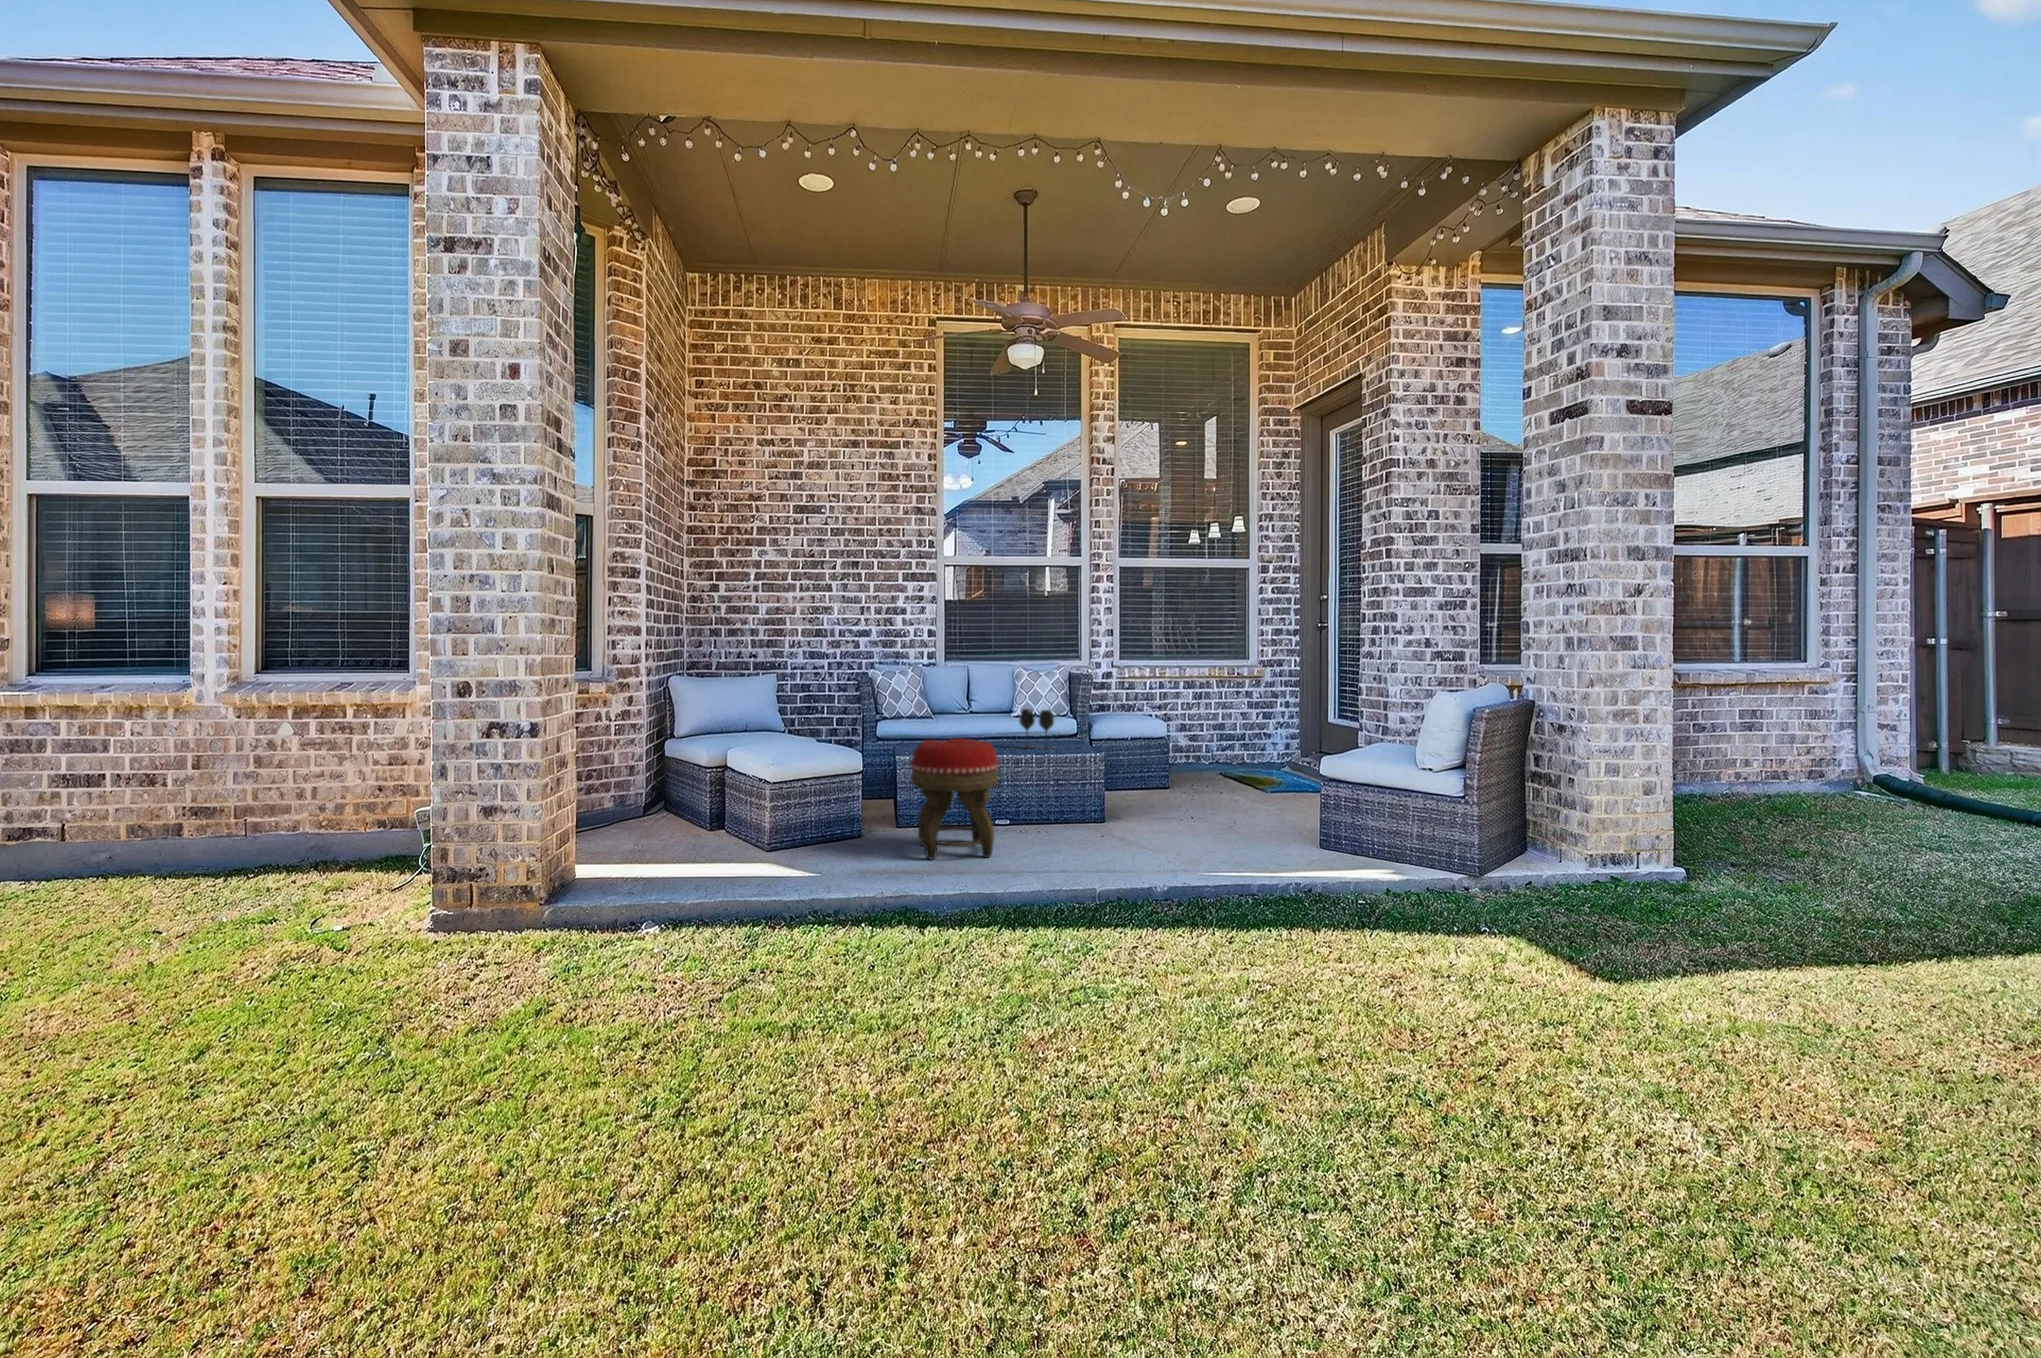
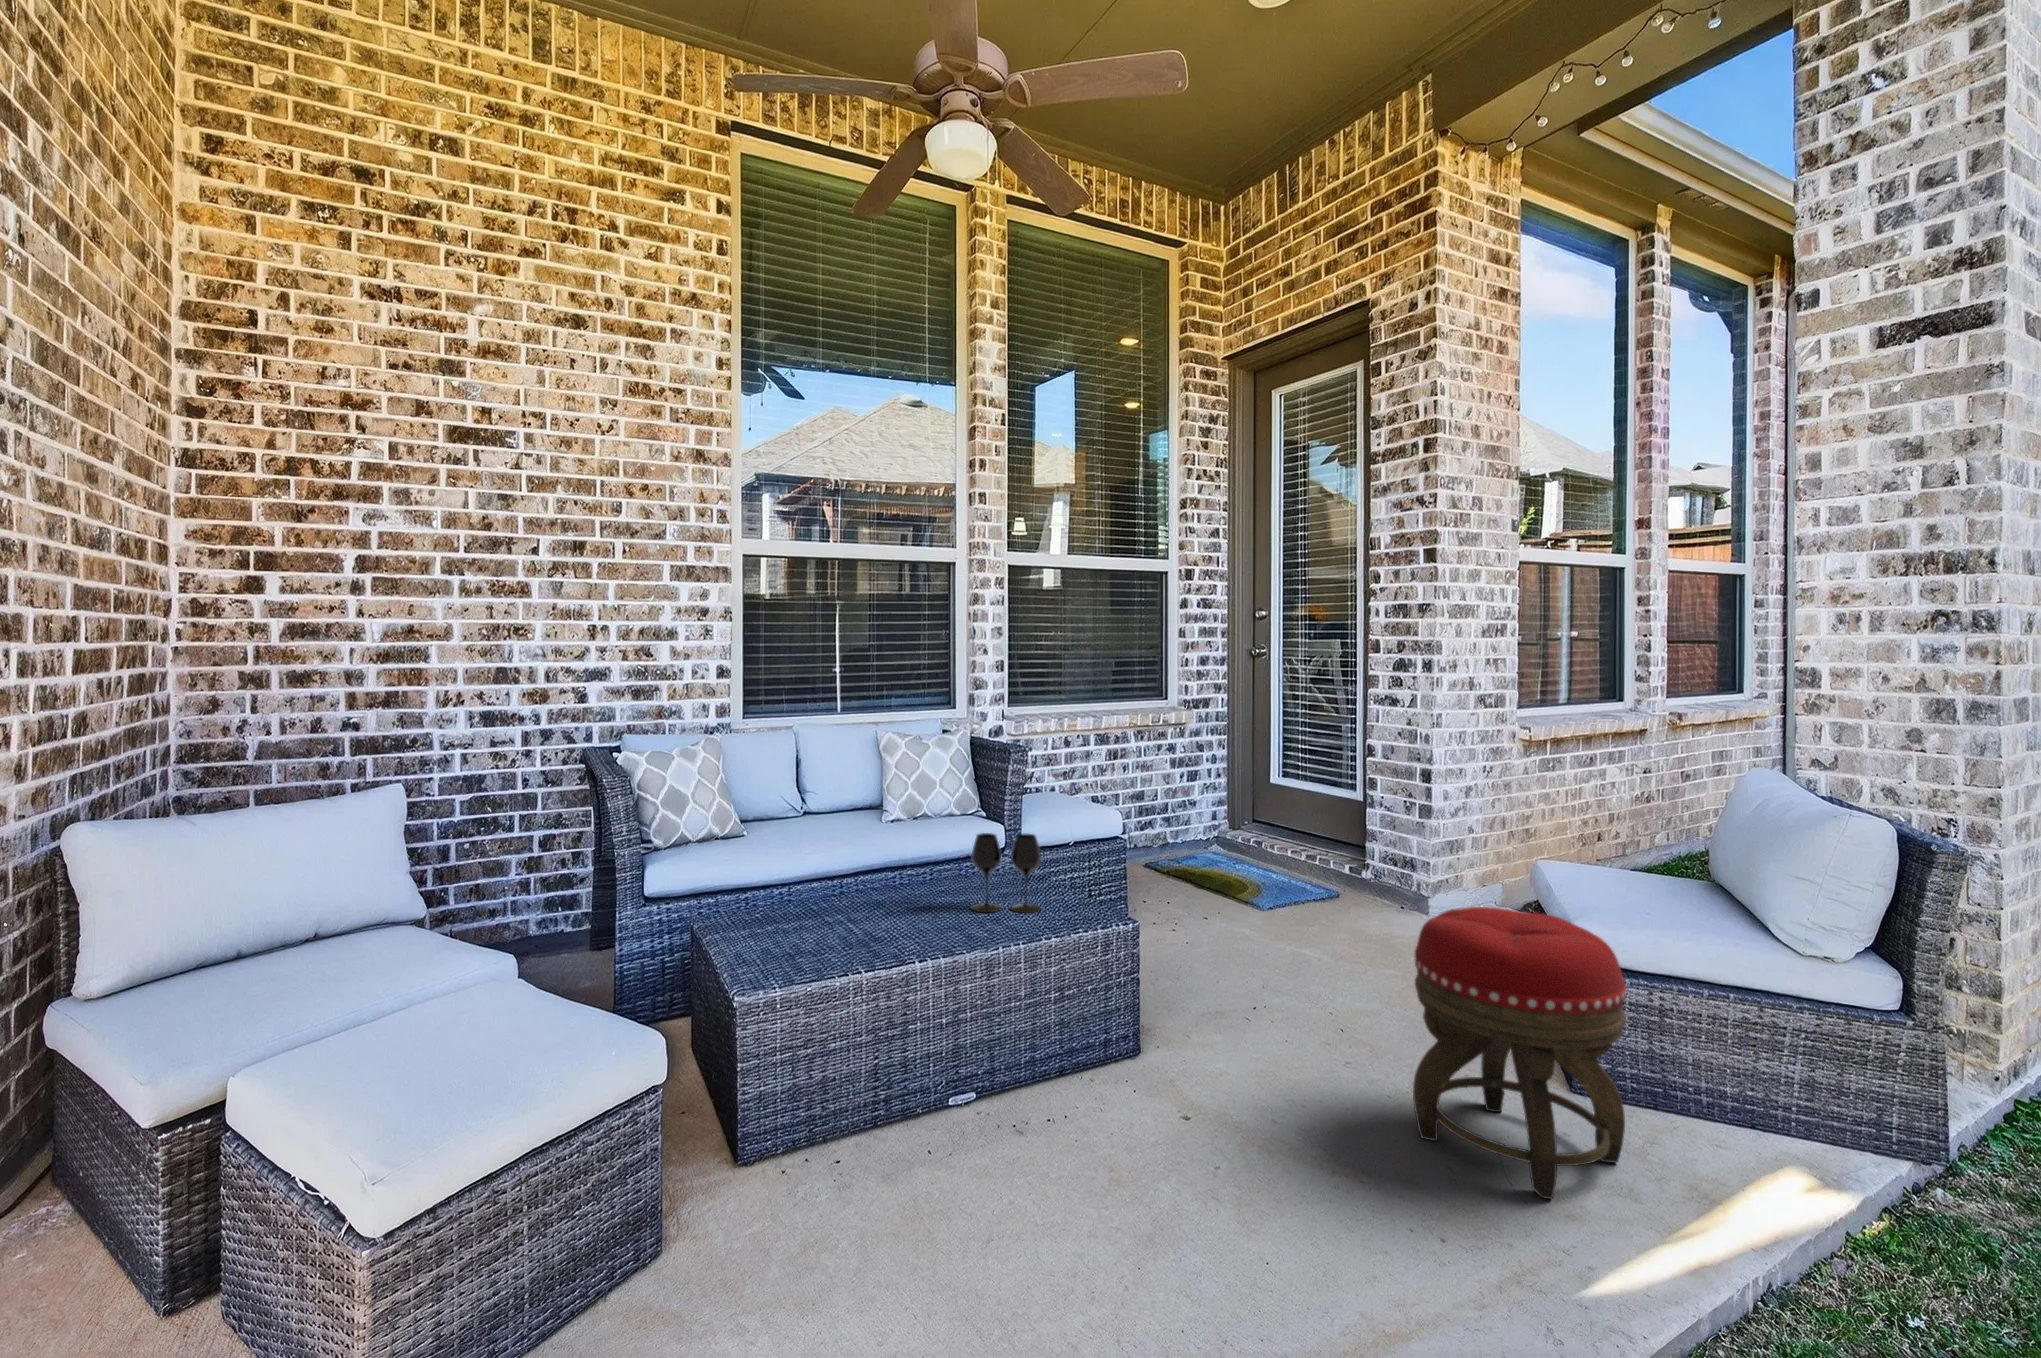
footstool: present [911,739,998,859] -> present [1413,907,1626,1199]

